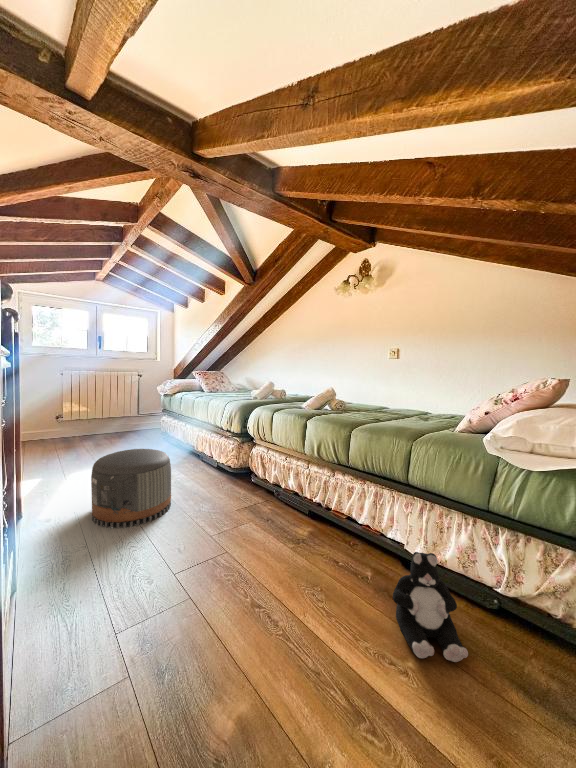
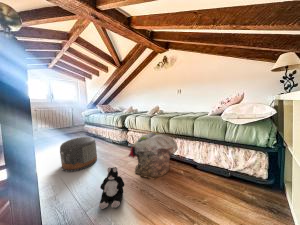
laundry basket: none [239,459,362,581] -> present [129,133,178,180]
plush toy: present [393,552,468,662] -> present [99,167,124,209]

